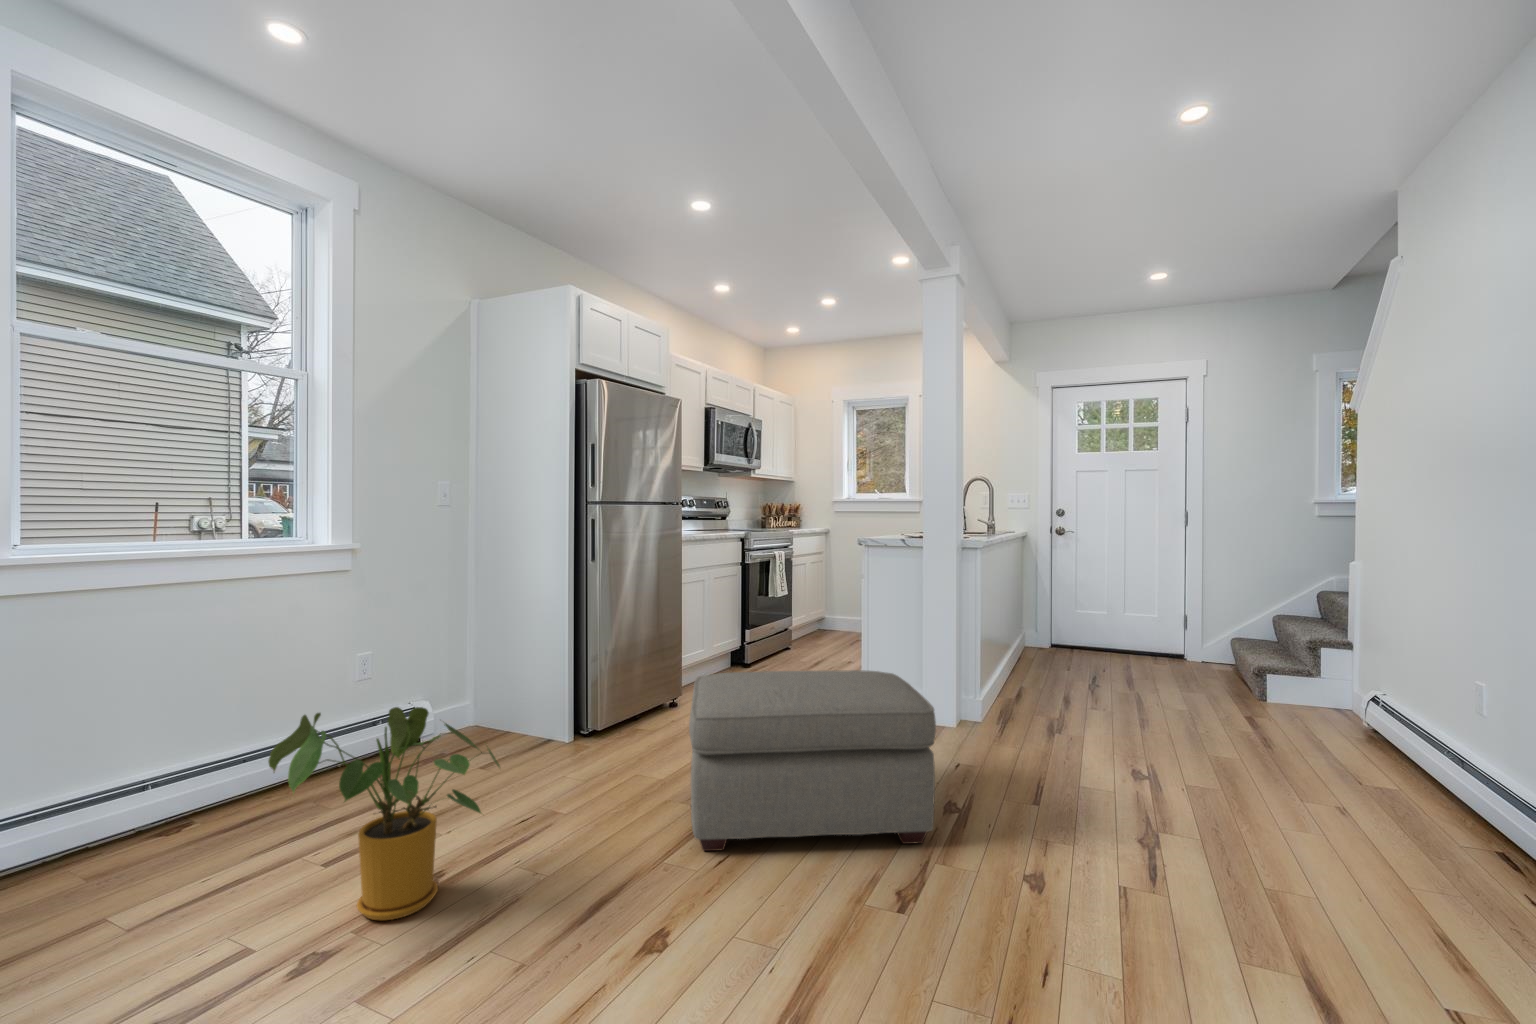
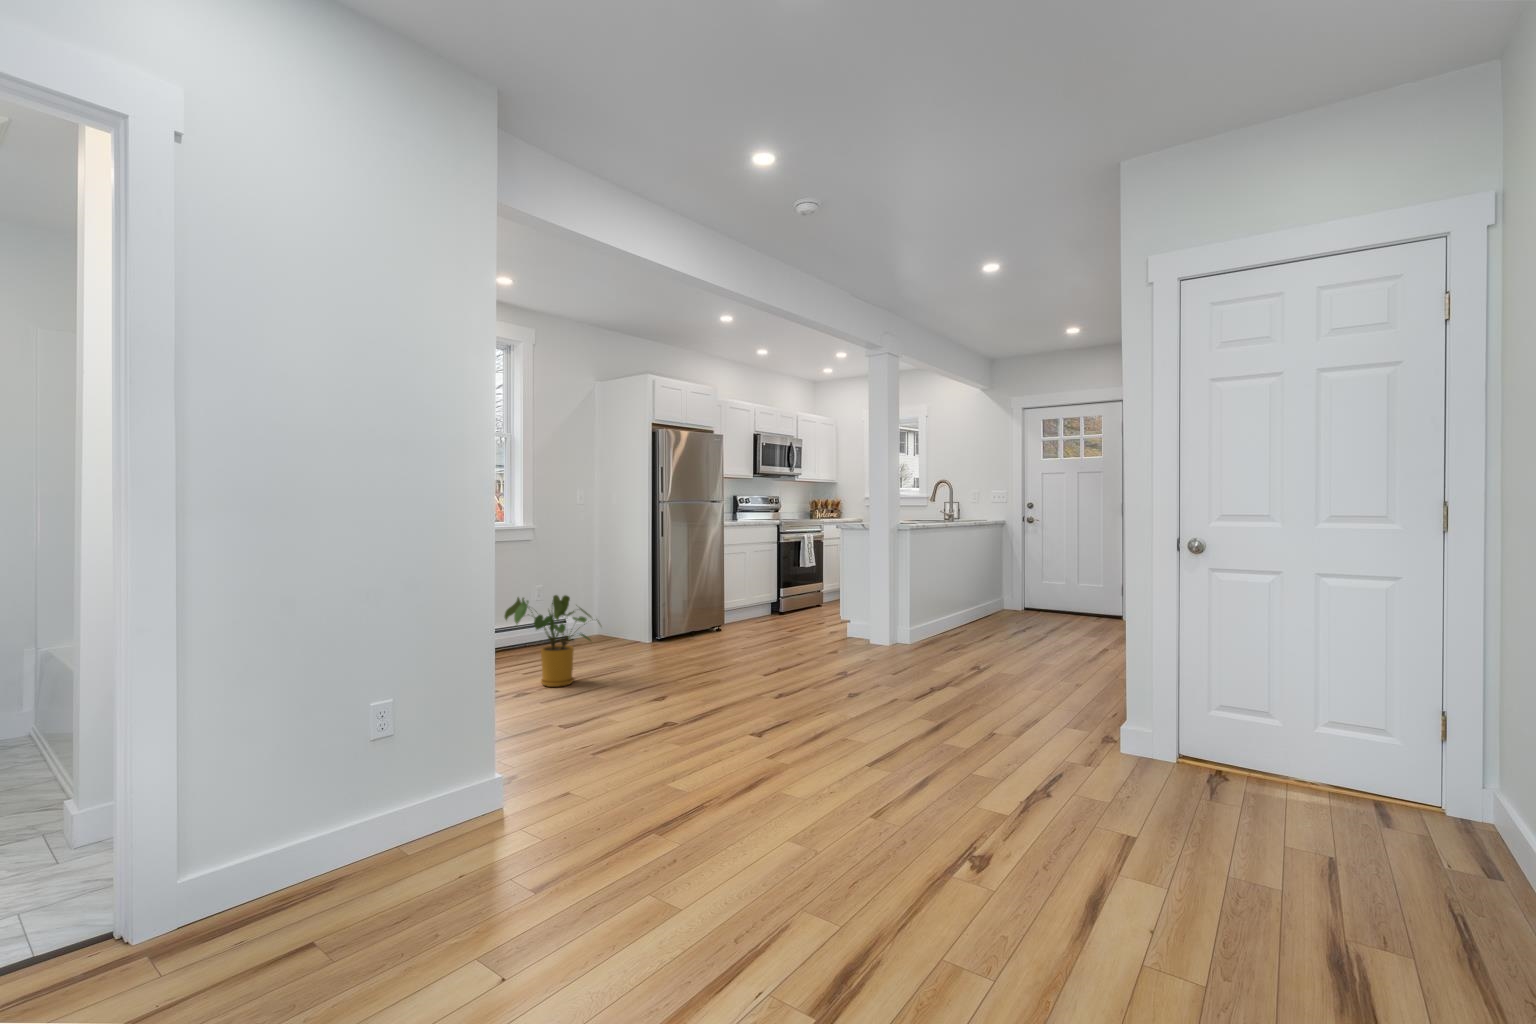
ottoman: present [689,670,936,851] -> none [693,596,823,680]

